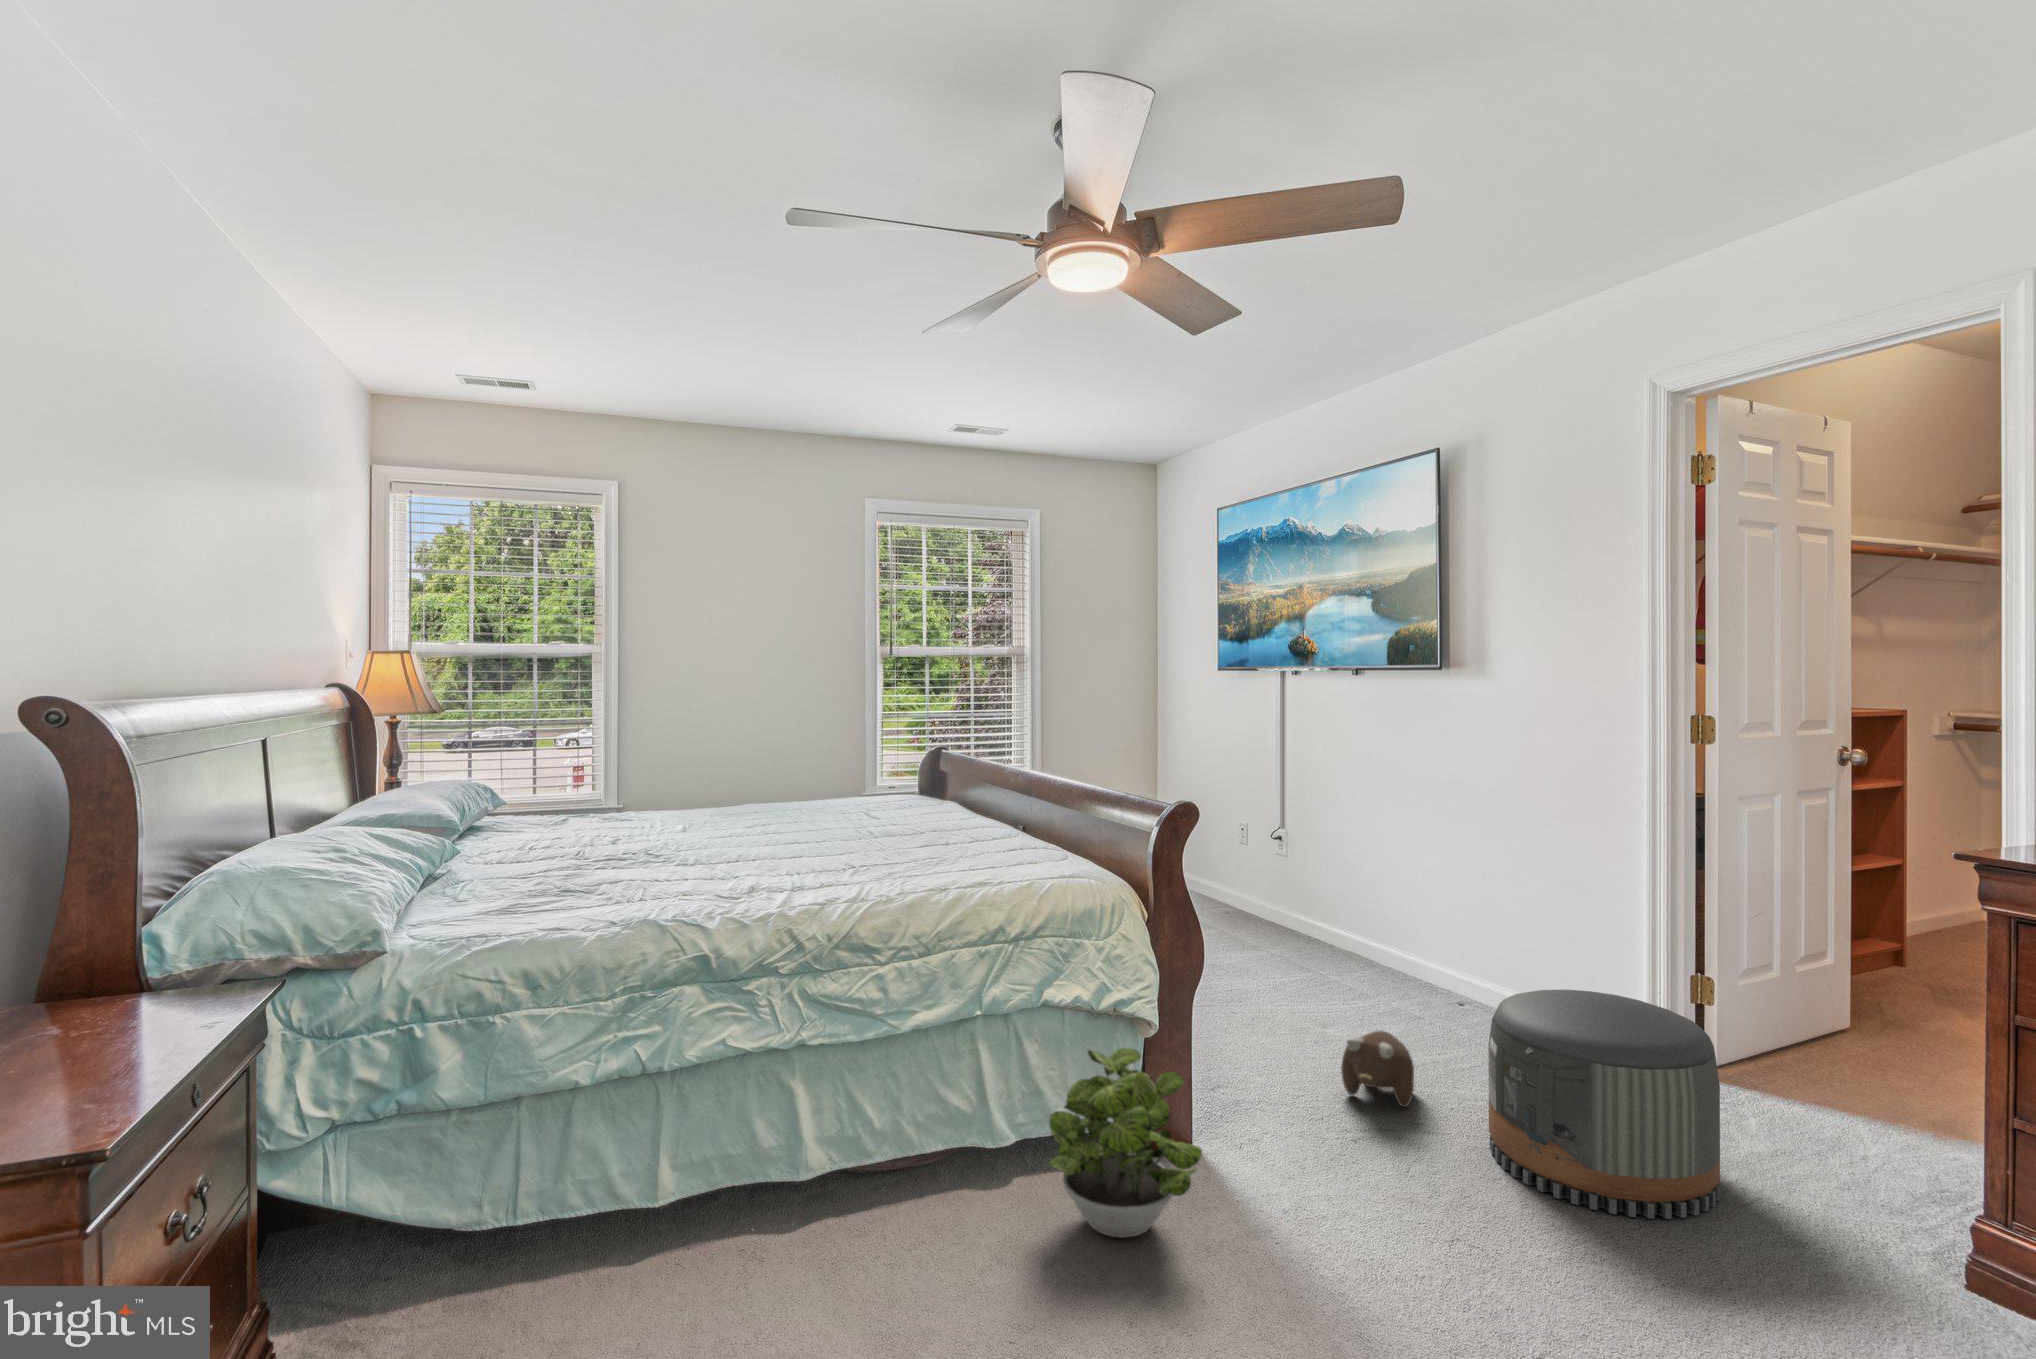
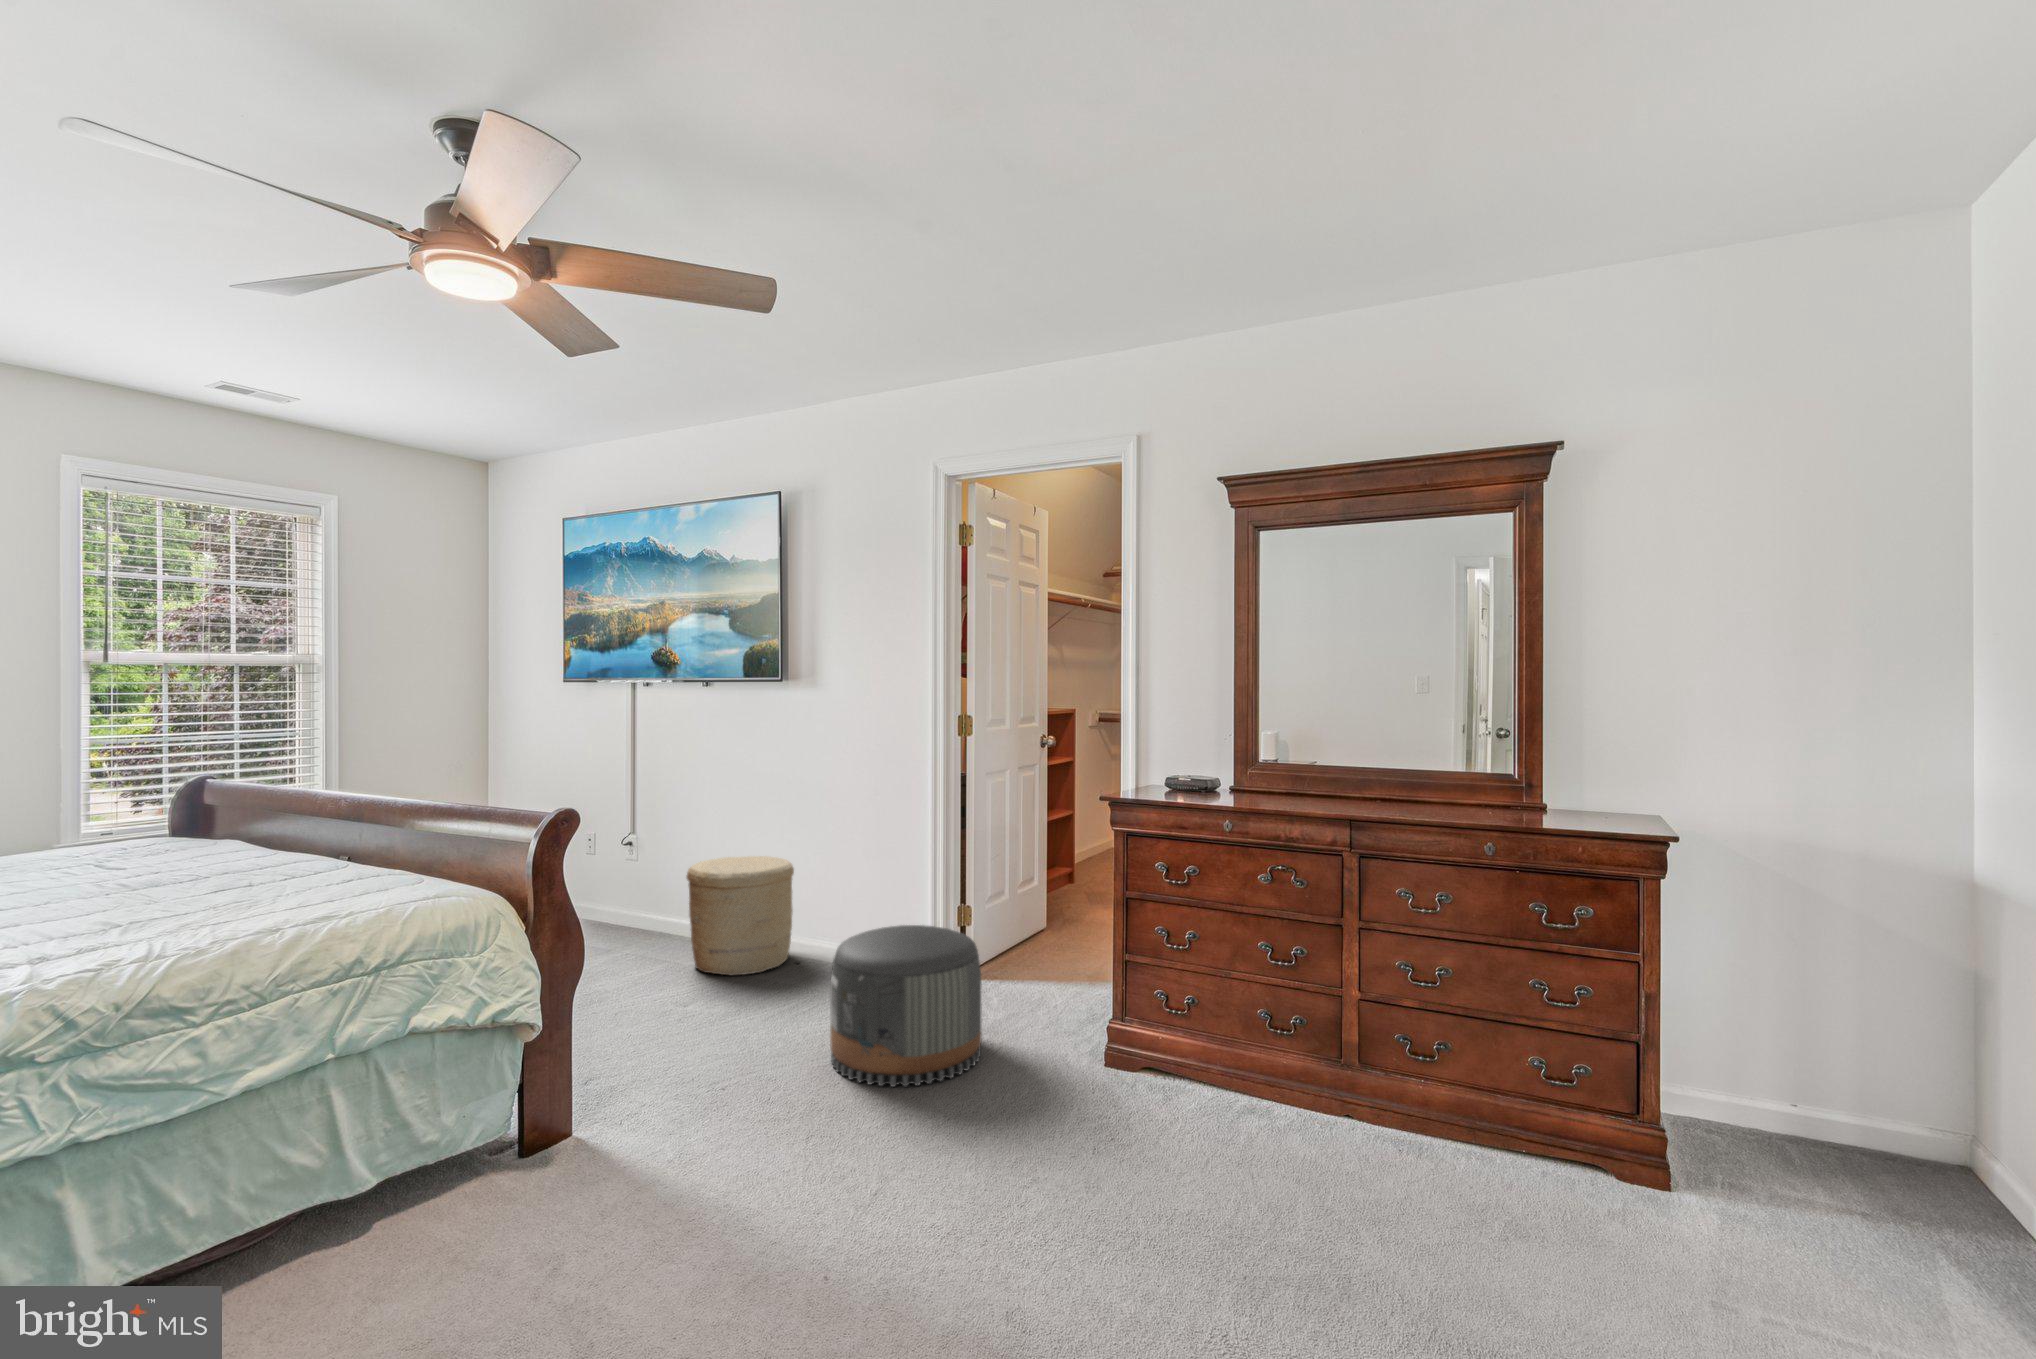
woven basket: none [1326,871,1453,1012] -> present [687,856,794,975]
plush toy: present [1341,1031,1414,1107] -> none [710,990,771,1051]
potted plant: present [1049,1048,1202,1238] -> none [423,1053,596,1240]

